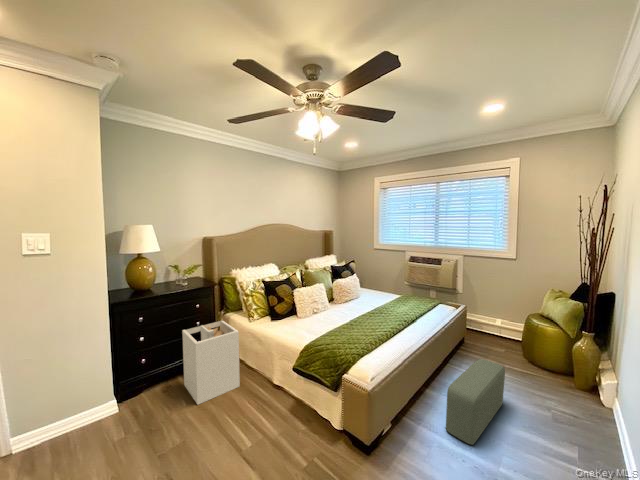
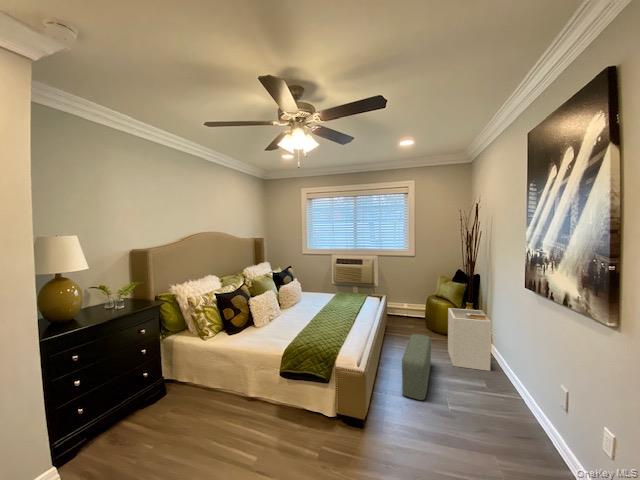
laundry hamper: present [182,321,240,405] -> present [448,308,491,371]

